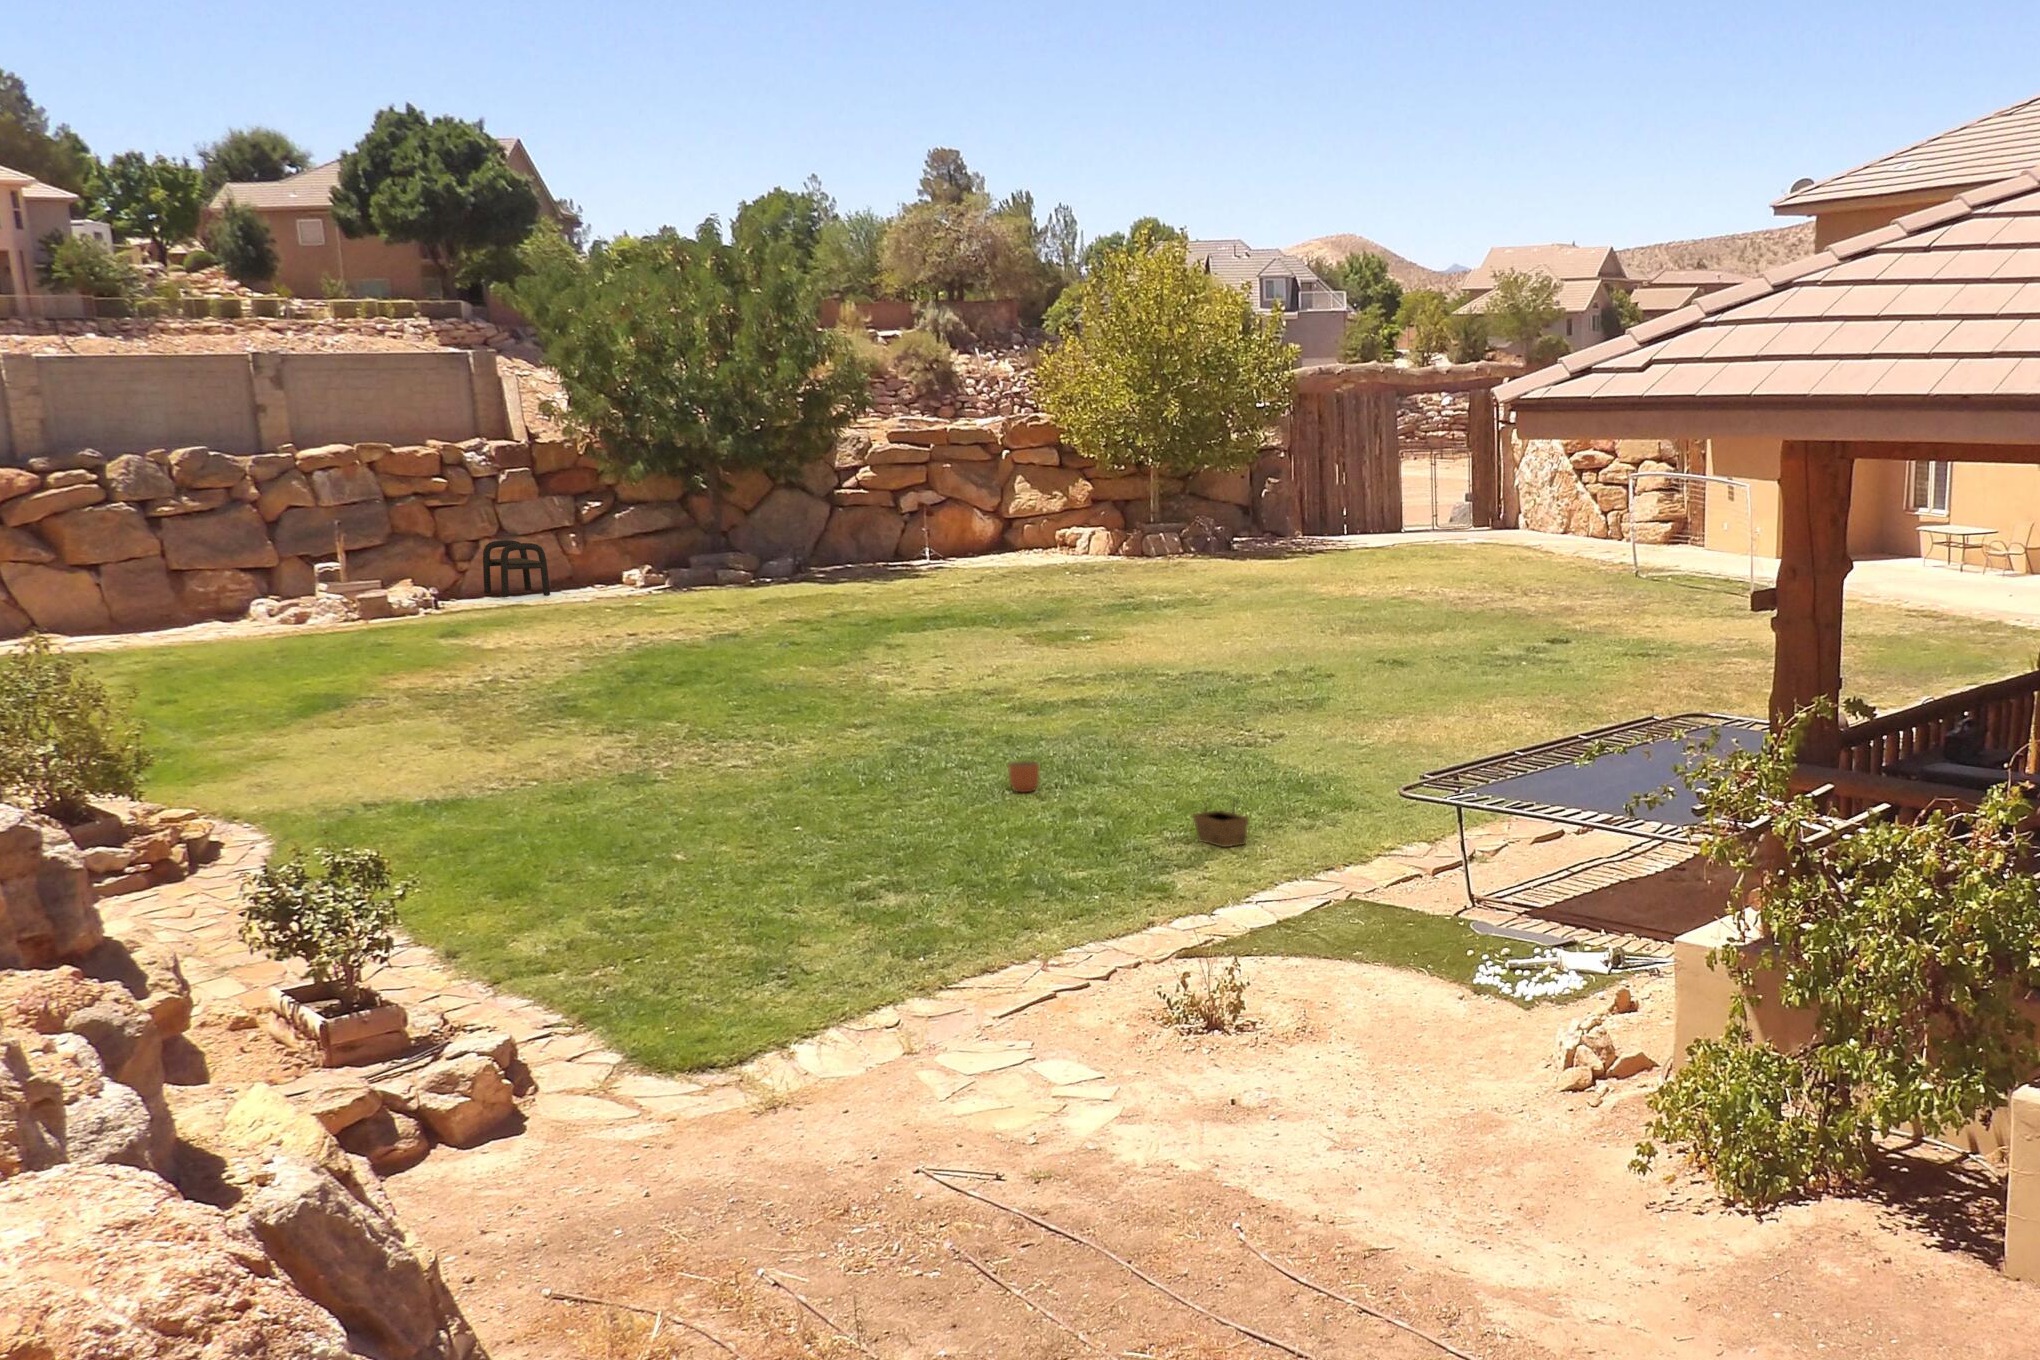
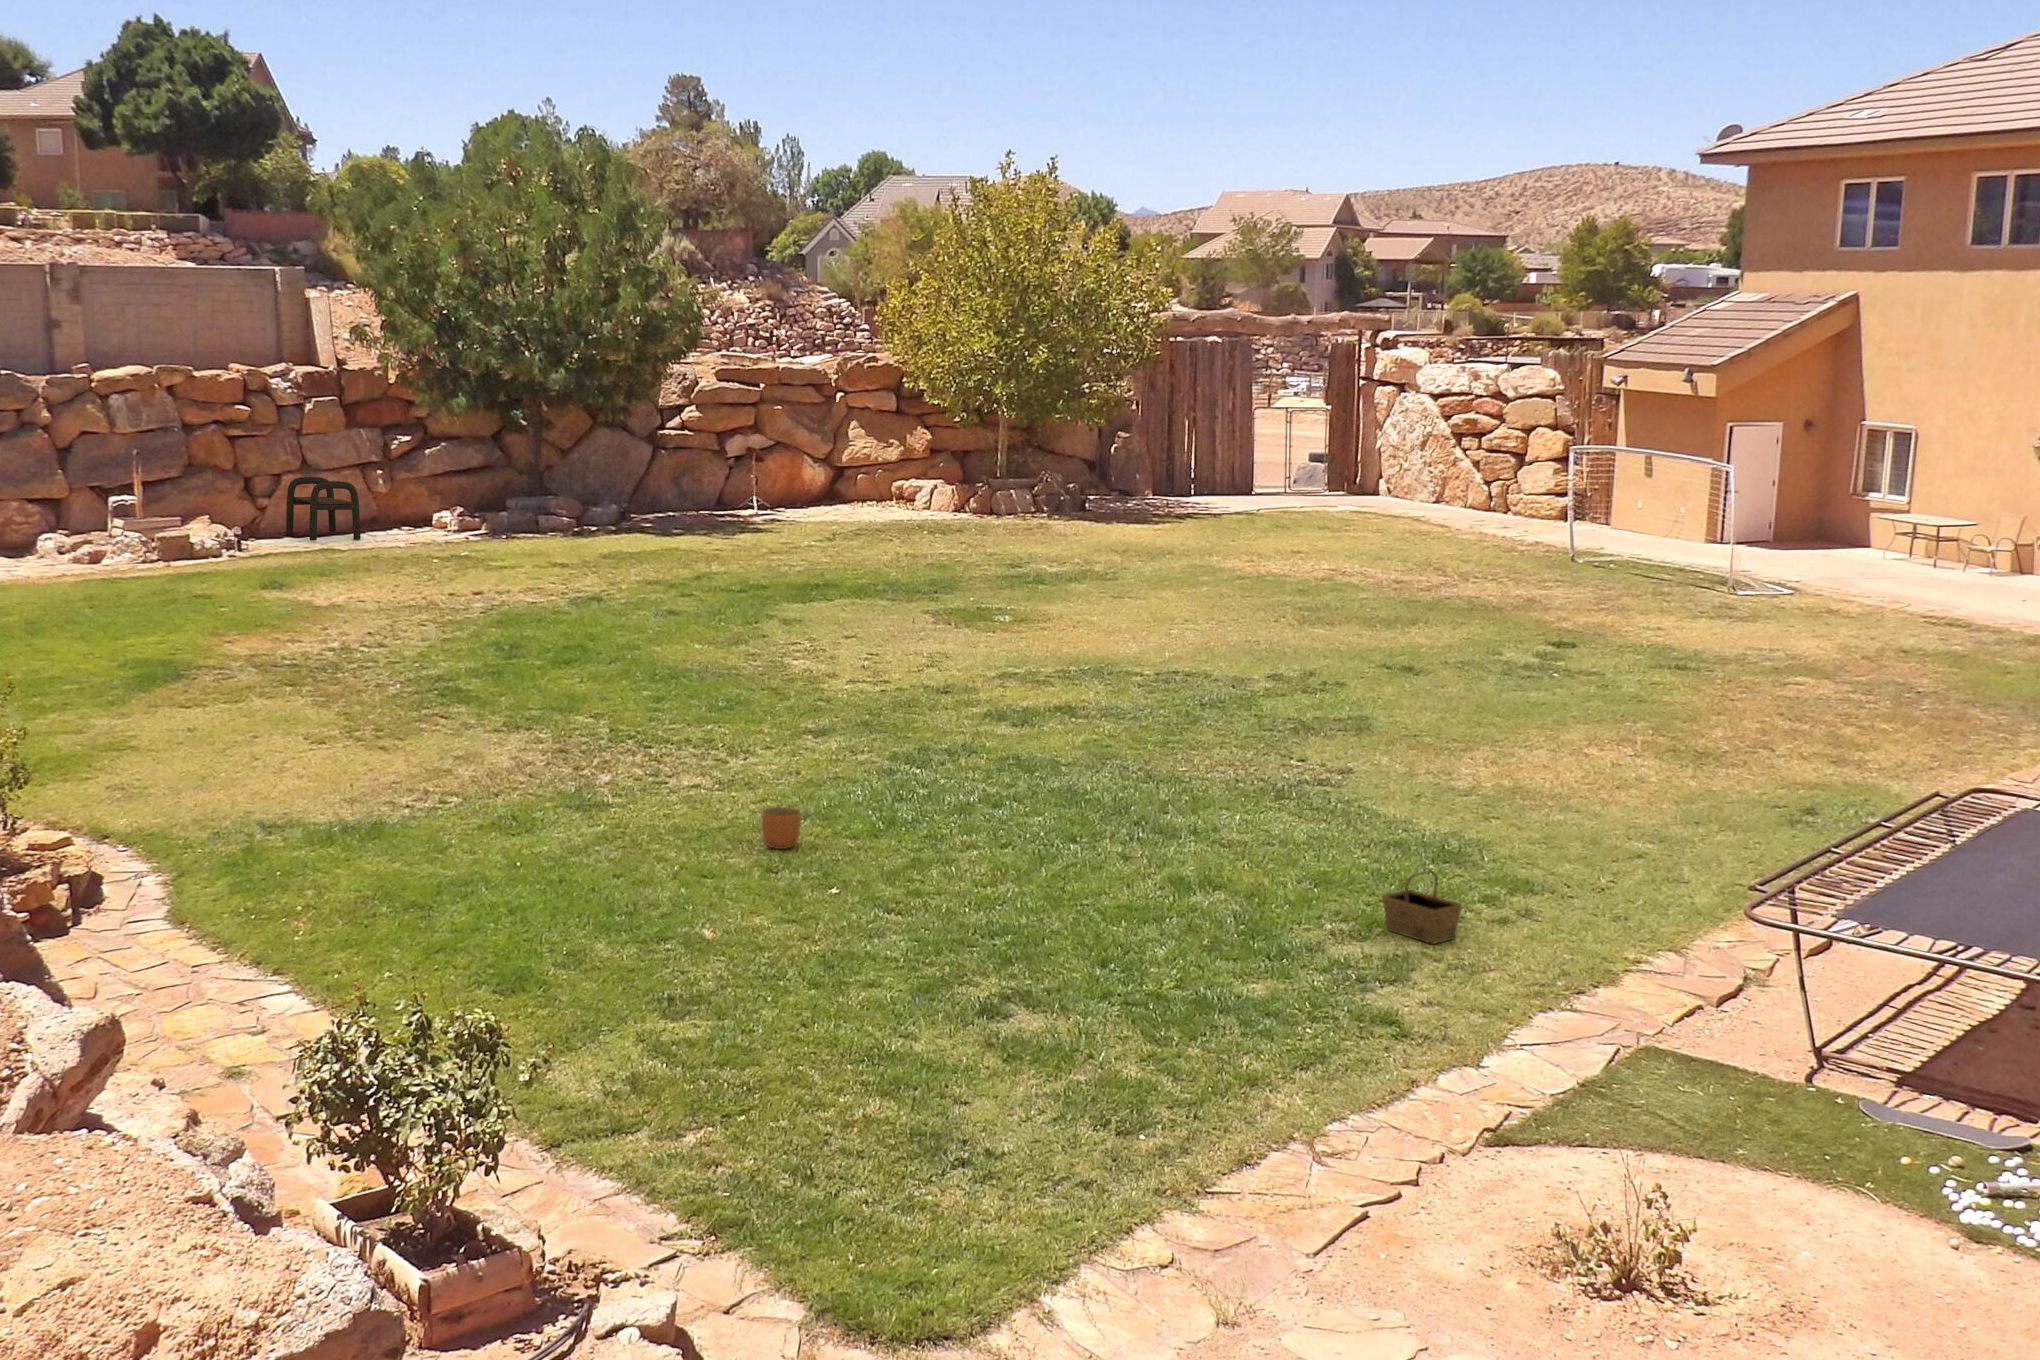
planter: present [1008,761,1039,792] -> present [761,807,801,849]

